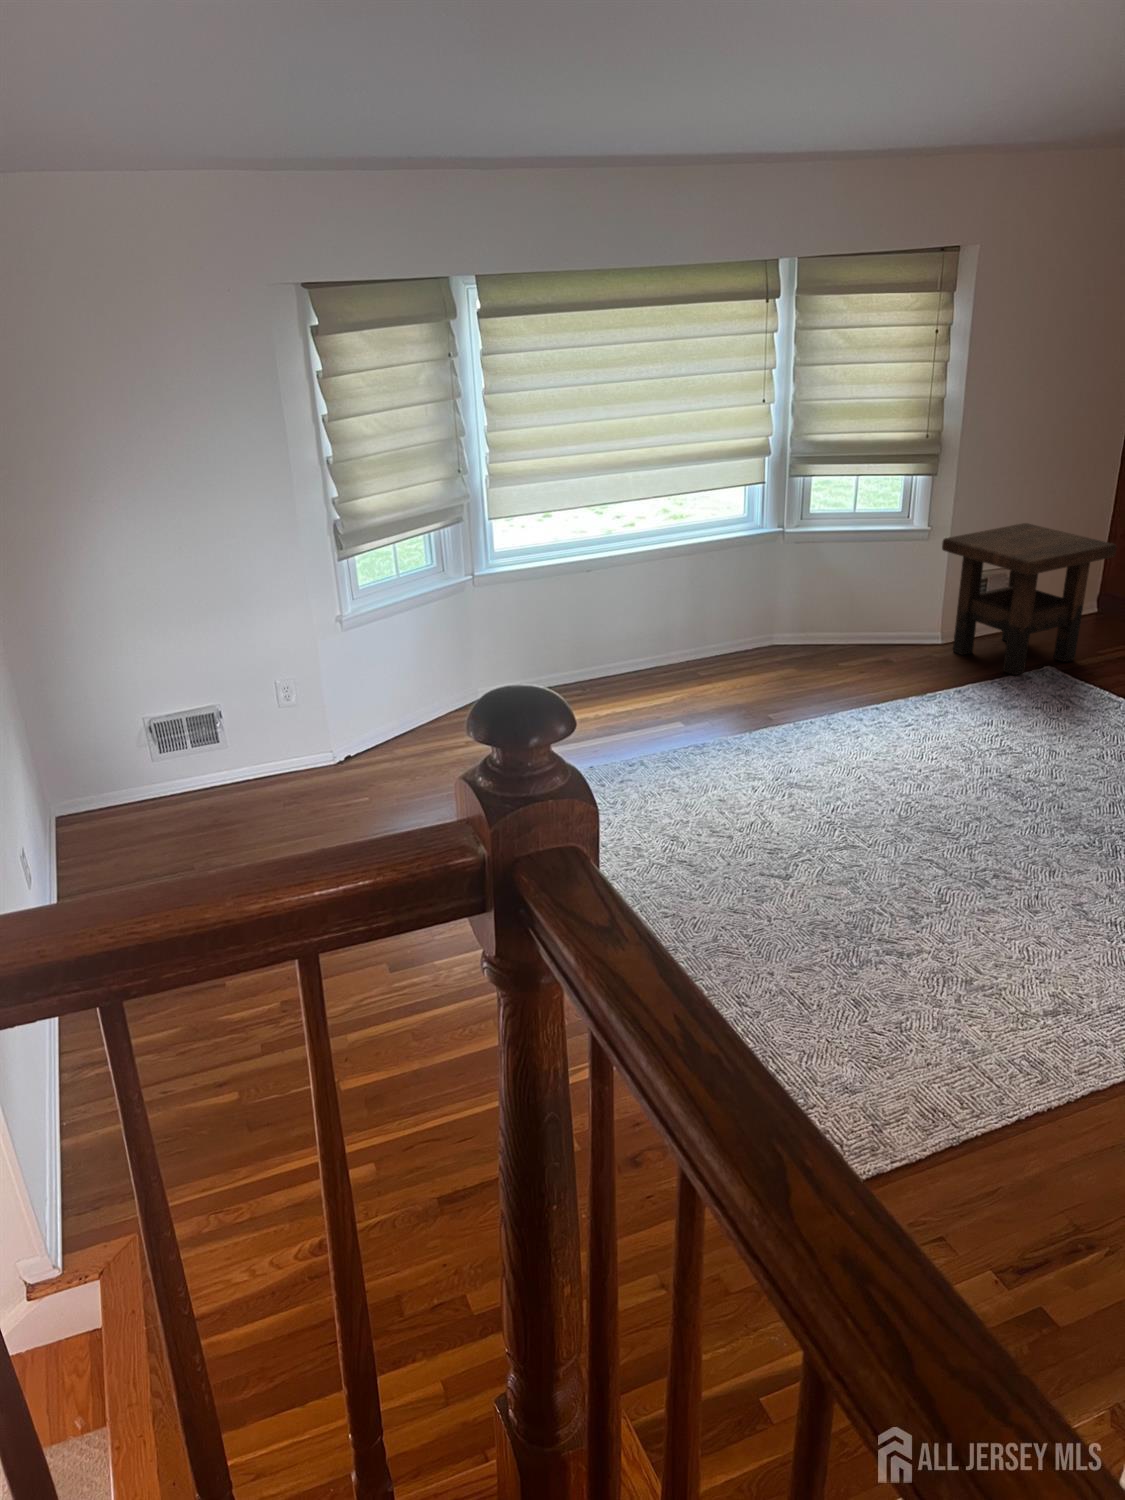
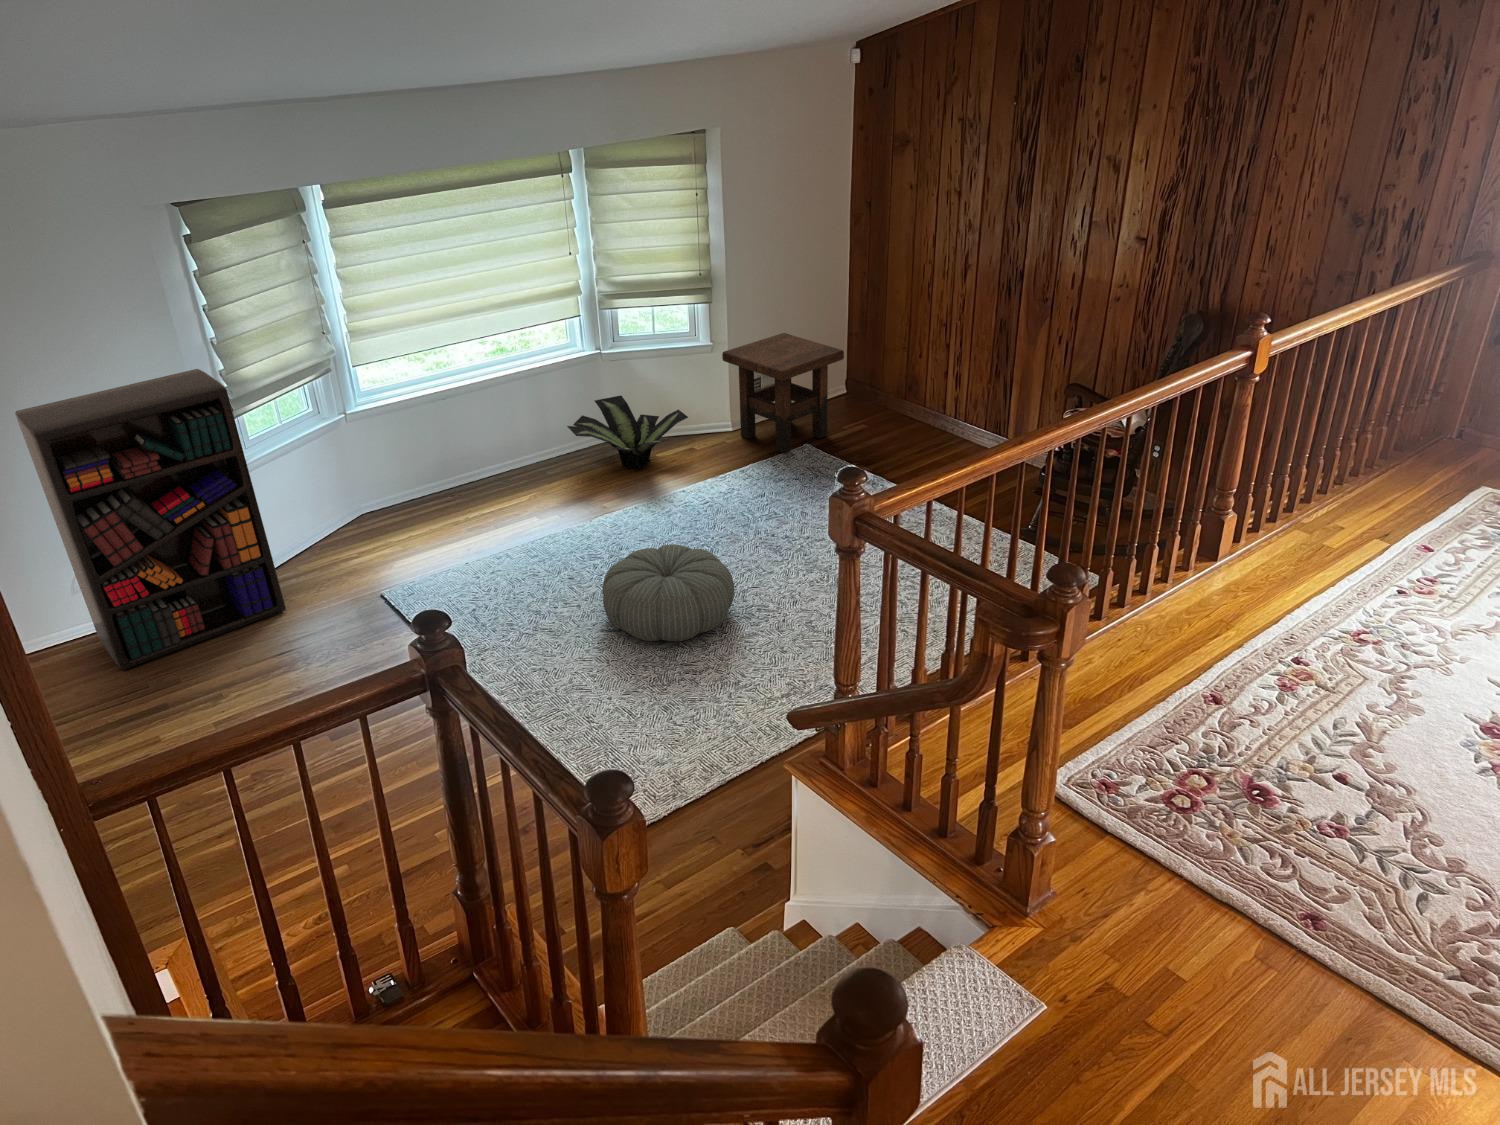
bookshelf: none [95,487,369,840] -> present [15,369,286,670]
potted plant: none [732,587,890,679] -> present [567,396,688,470]
pouf: none [769,767,963,904] -> present [603,544,734,641]

